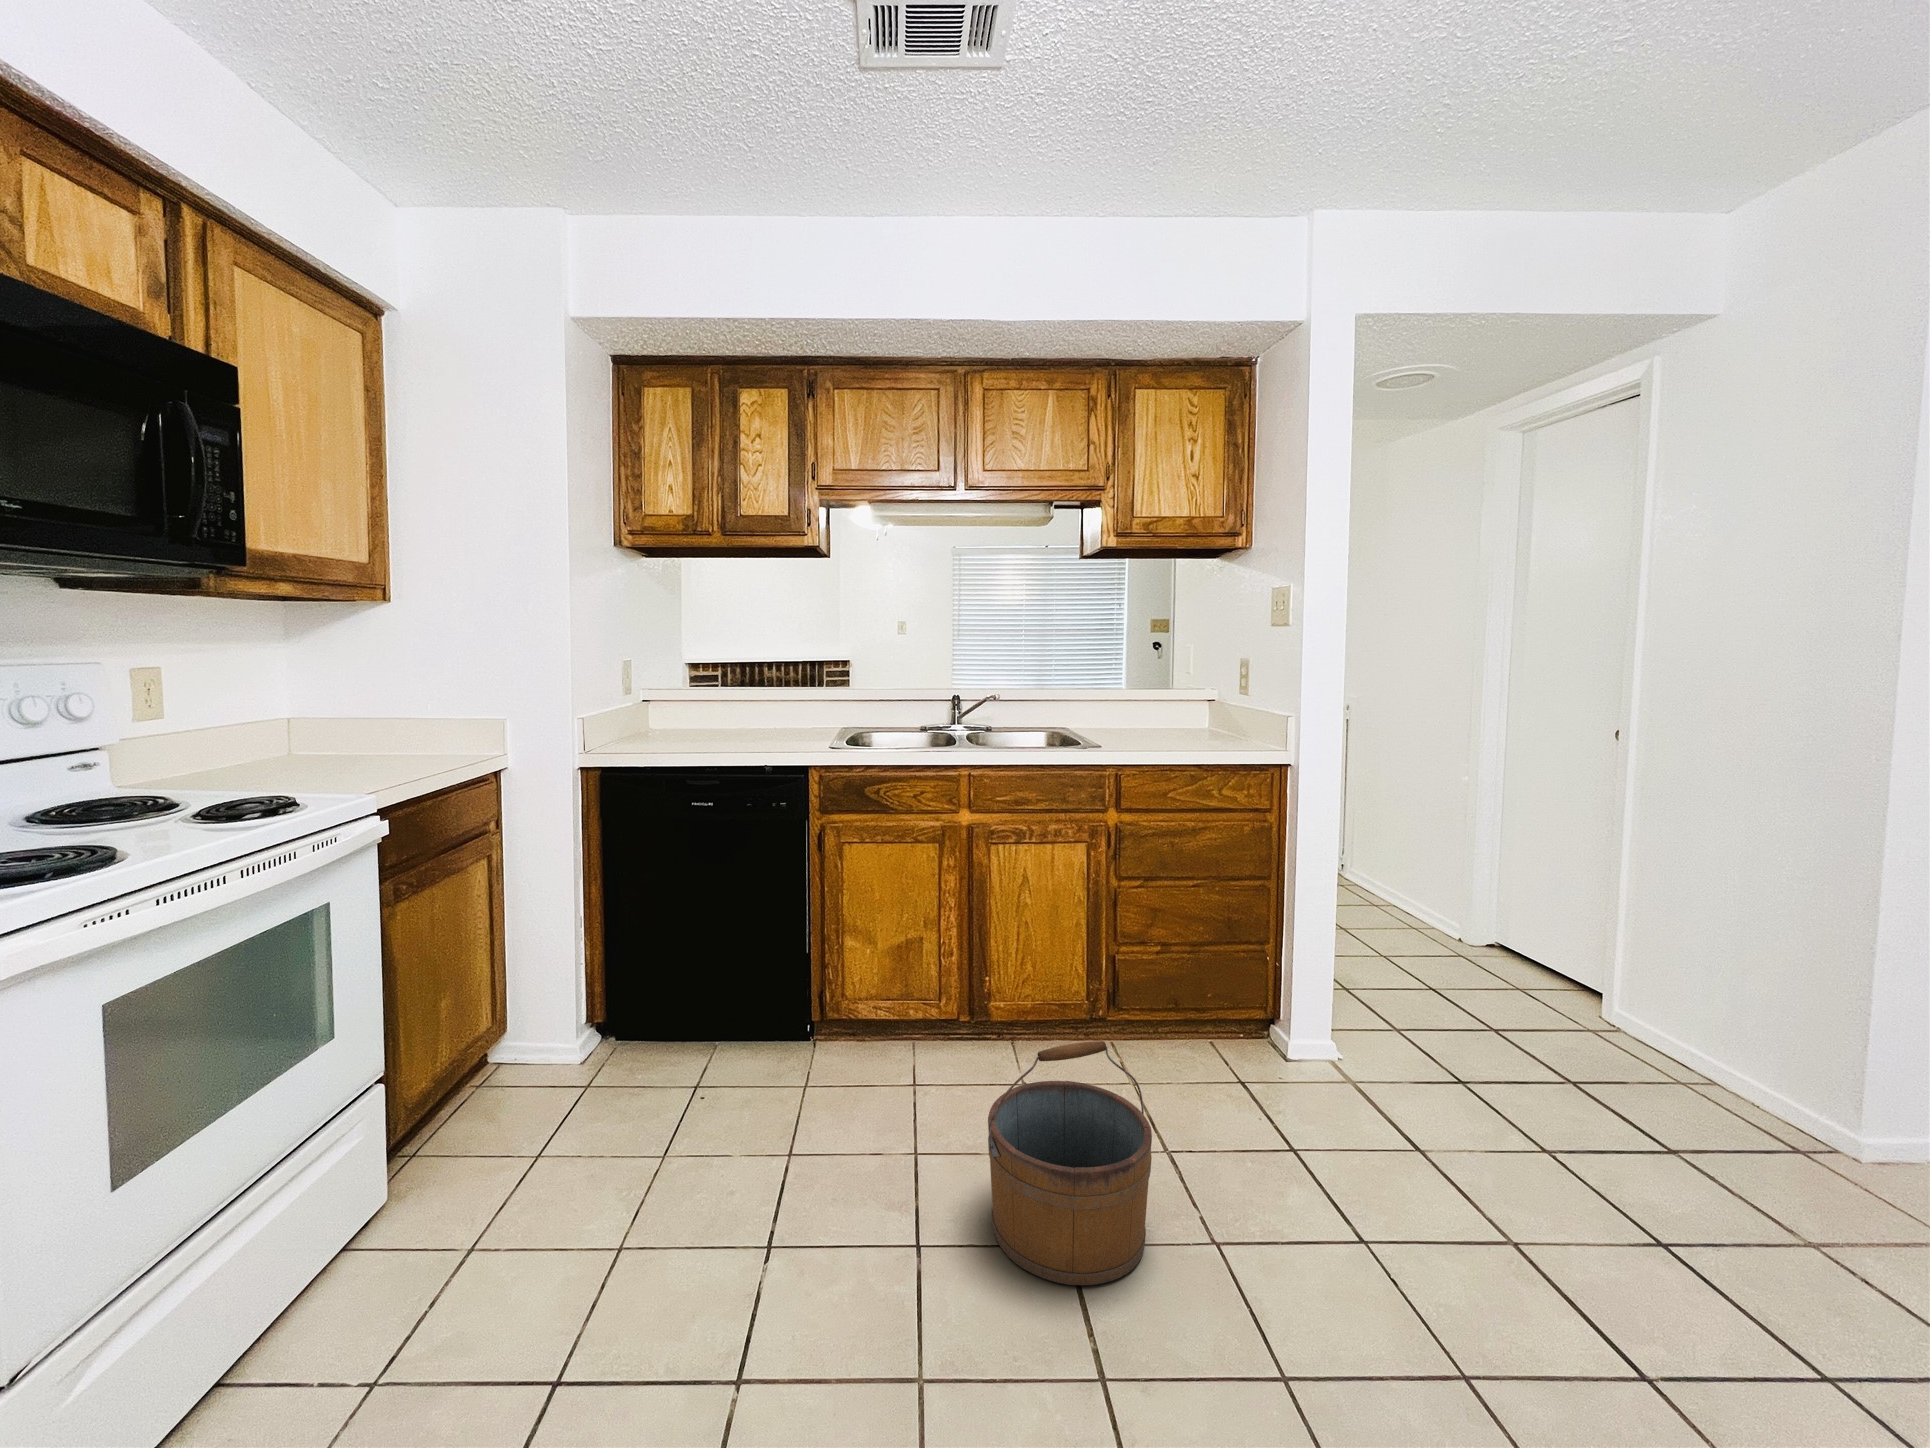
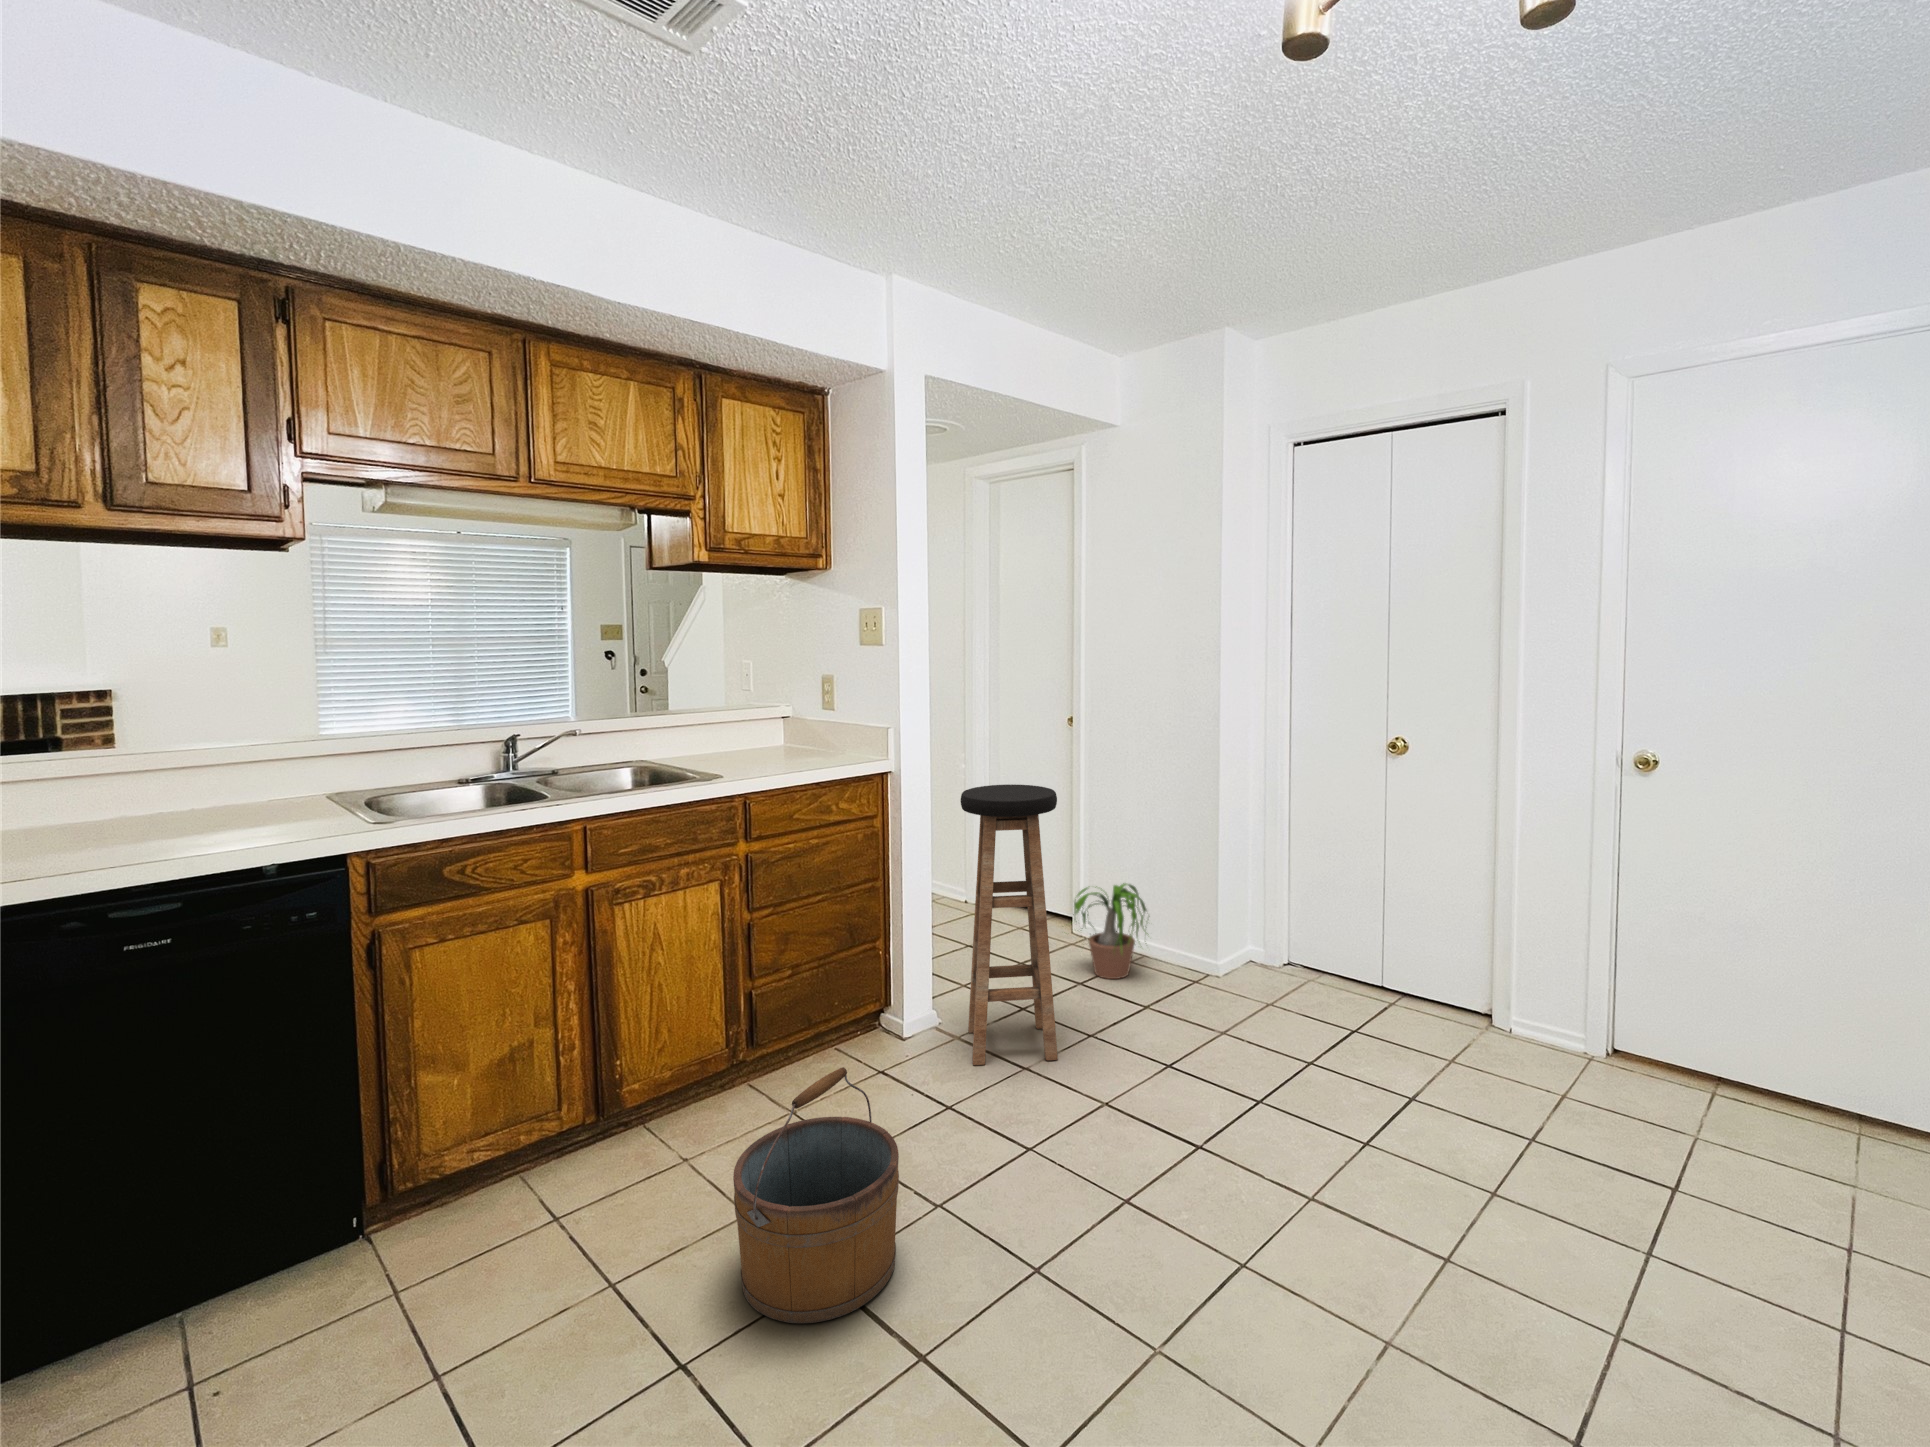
bar stool: none [1350,795,1496,1153] -> present [960,784,1058,1065]
potted plant: none [1536,956,1718,1094] -> present [1074,883,1148,979]

